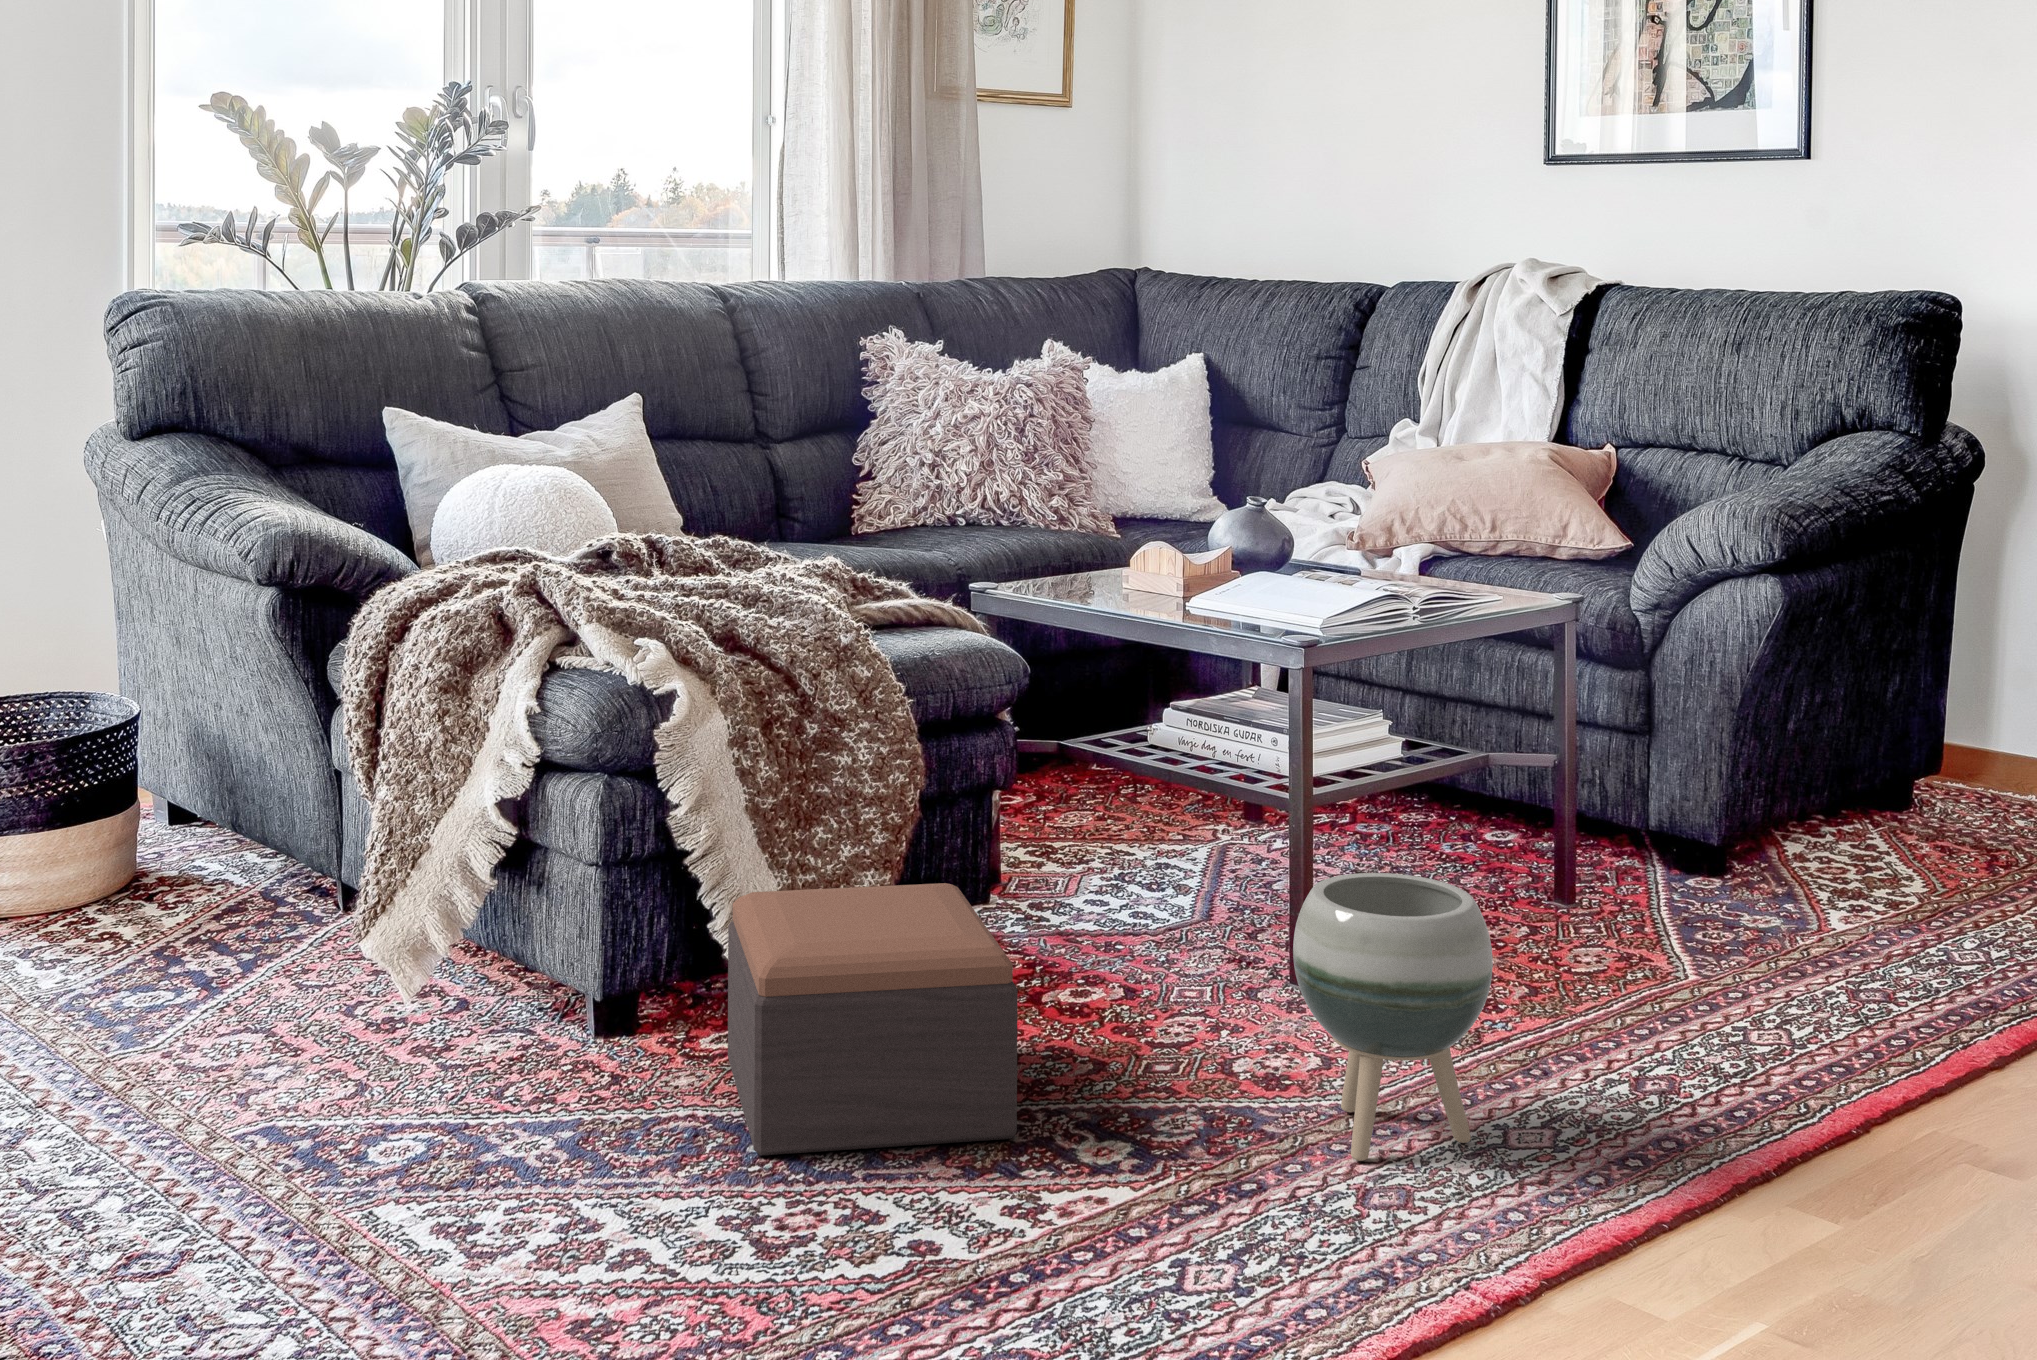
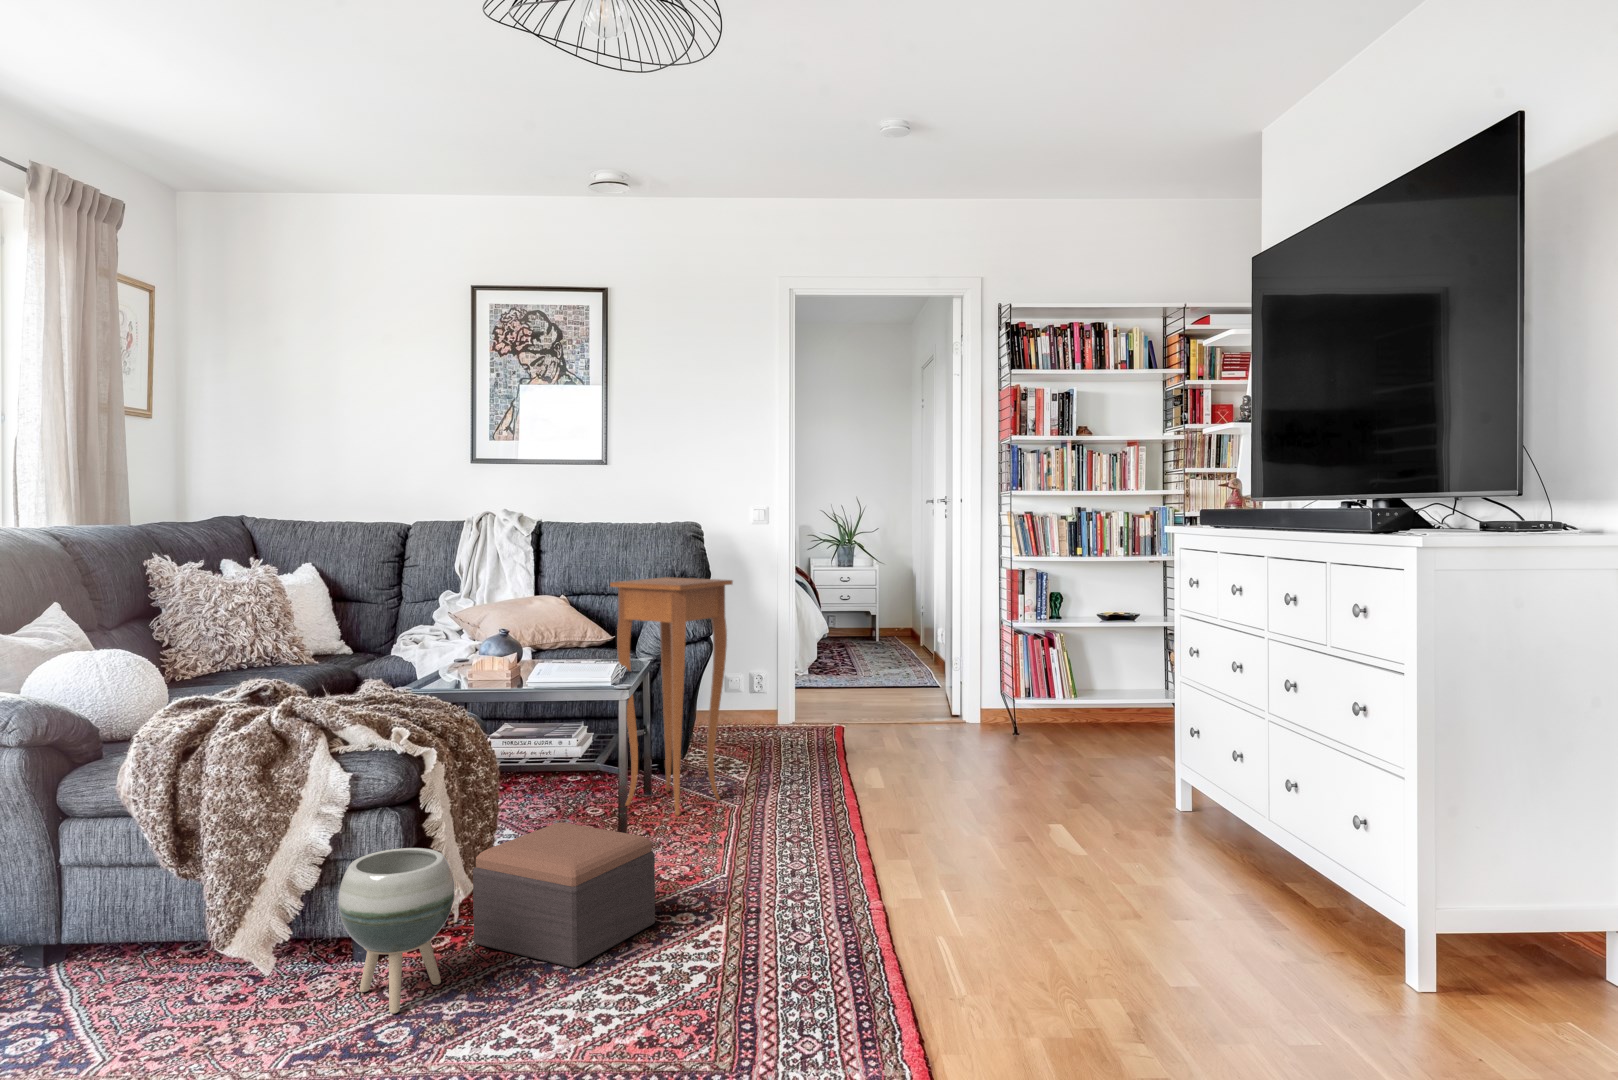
side table: none [1416,422,1689,966] -> present [610,577,733,816]
planter: present [1293,873,1493,1161] -> present [339,848,454,1014]

